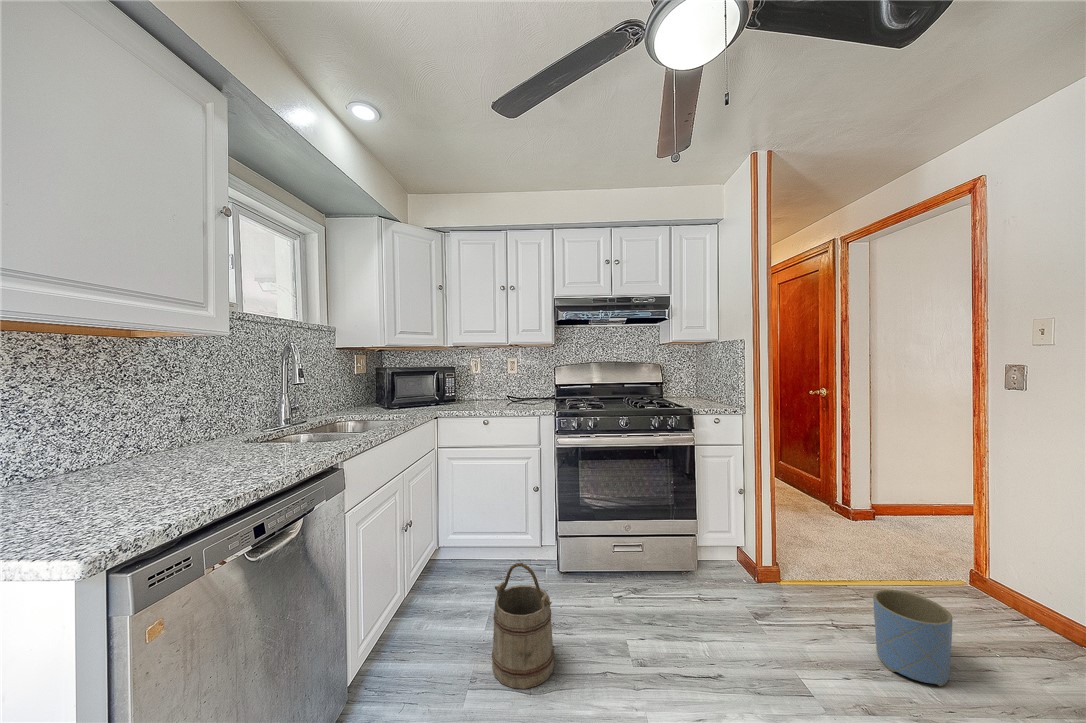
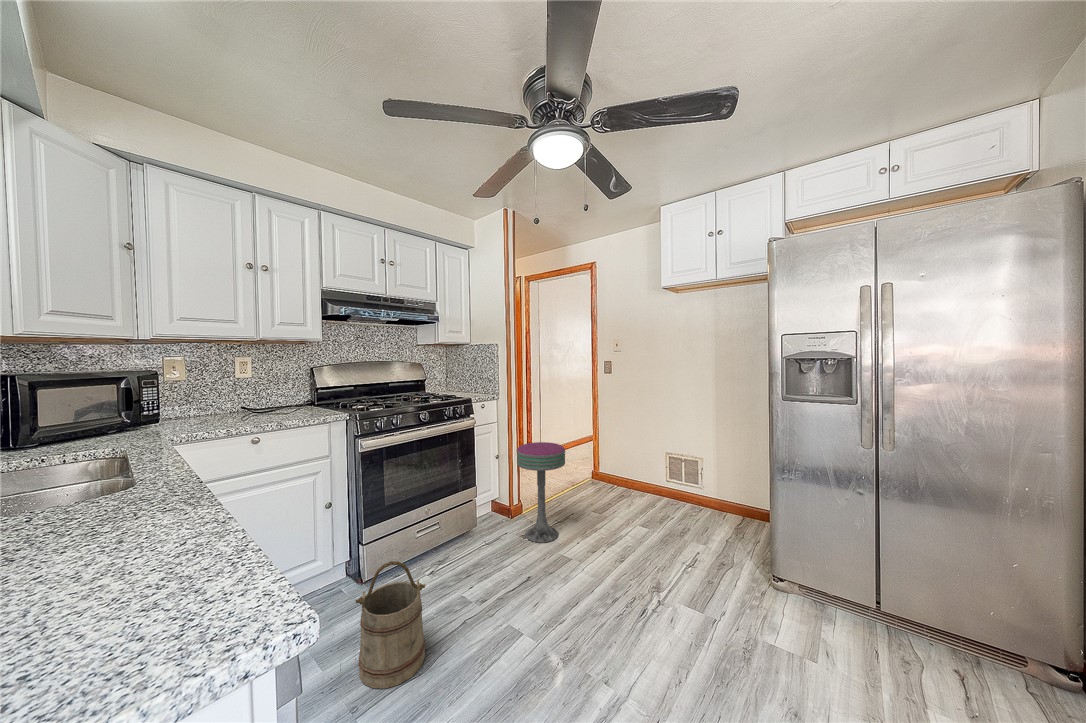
bar stool: none [743,483,826,638] -> present [517,442,565,543]
planter: present [873,589,952,686] -> none [587,490,620,536]

